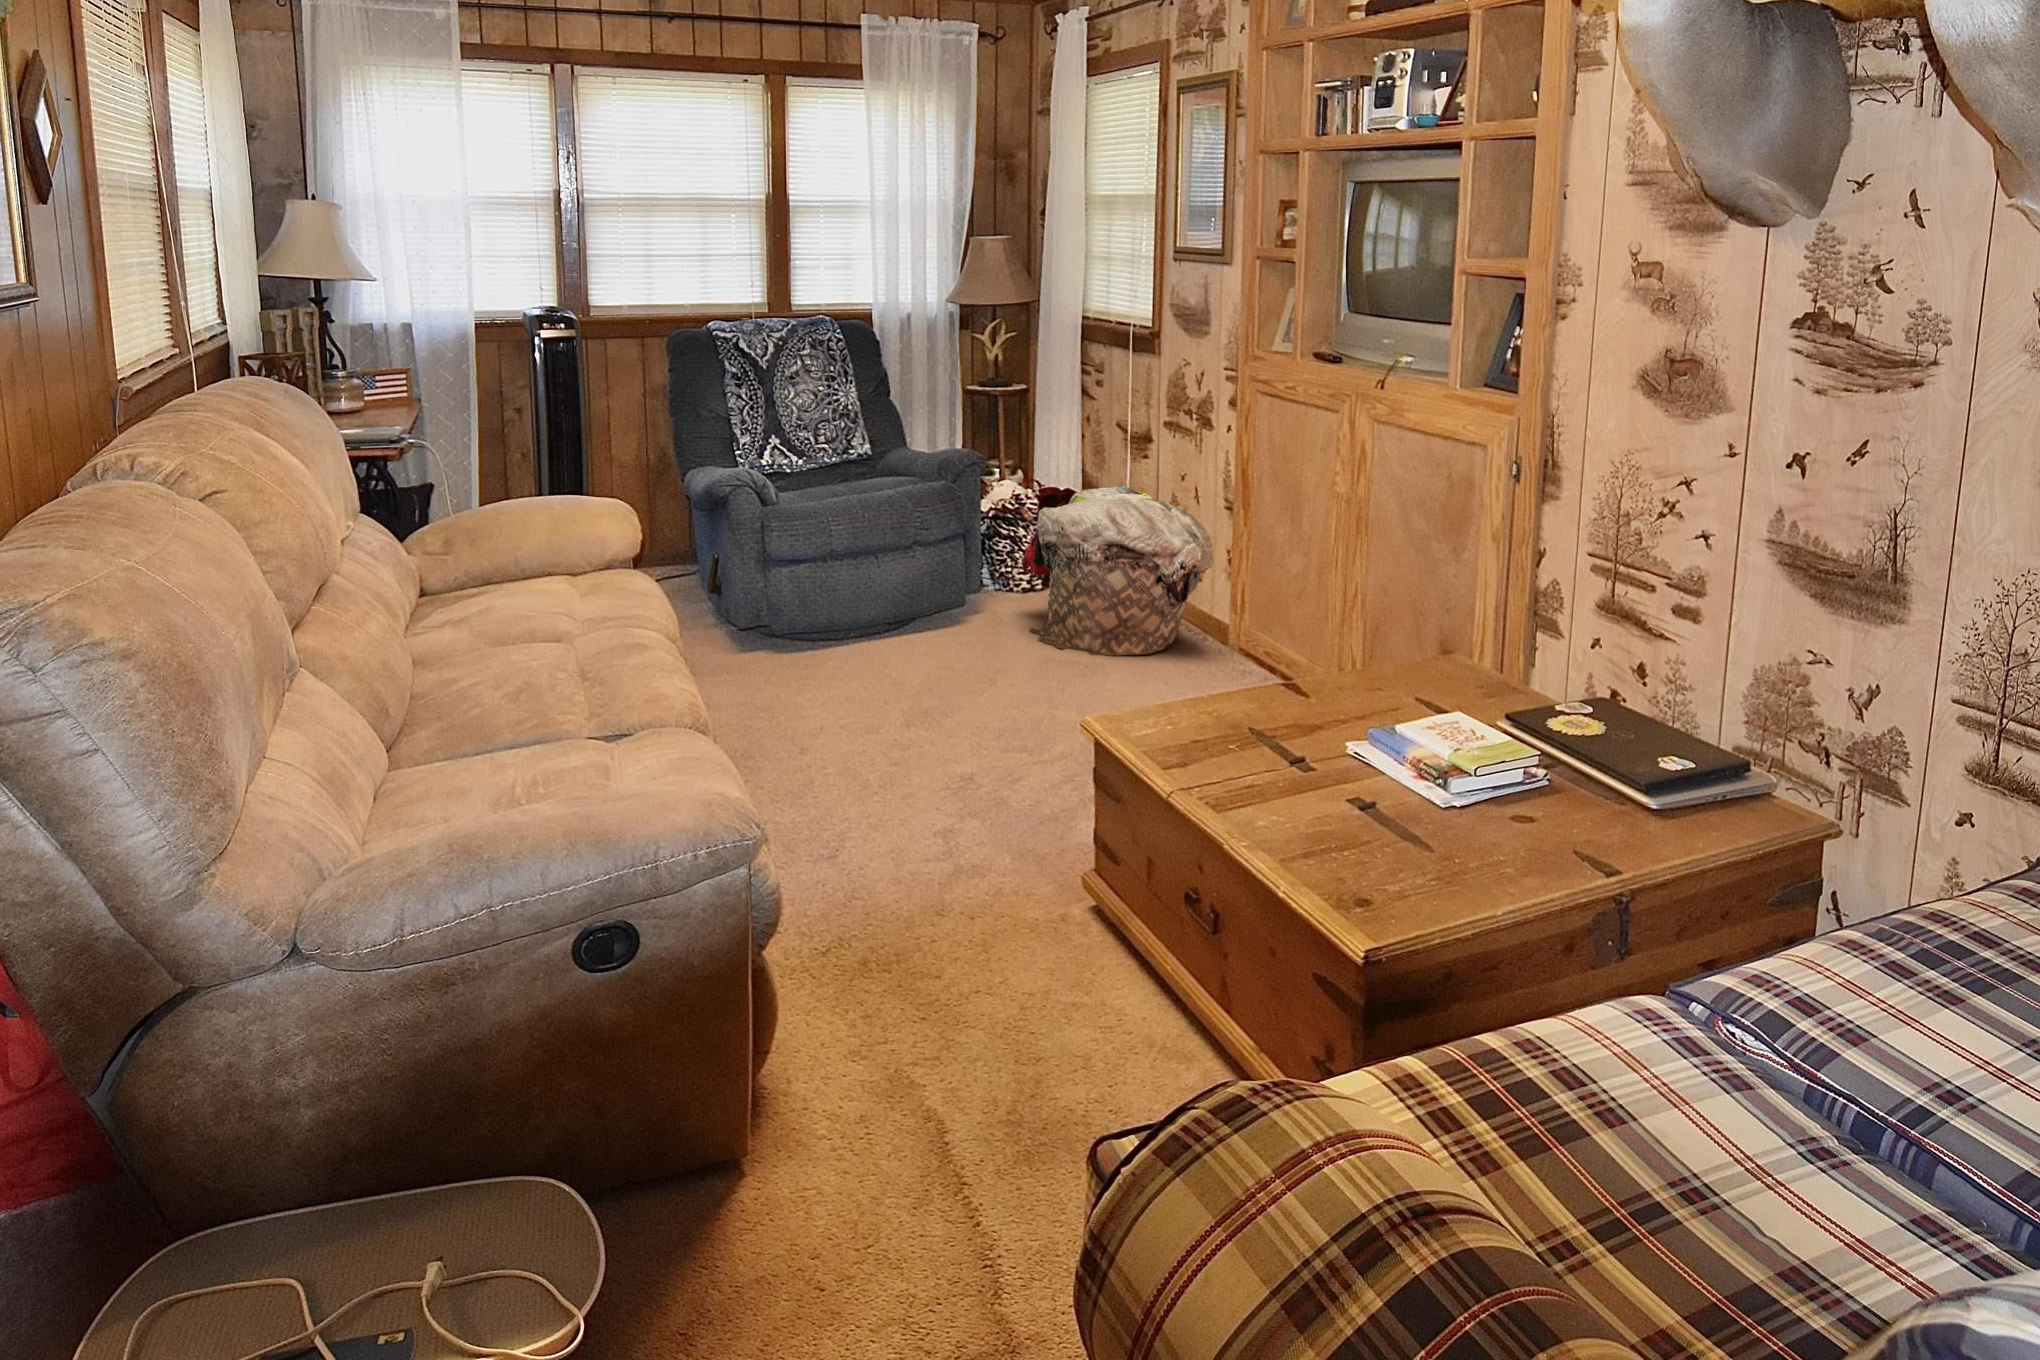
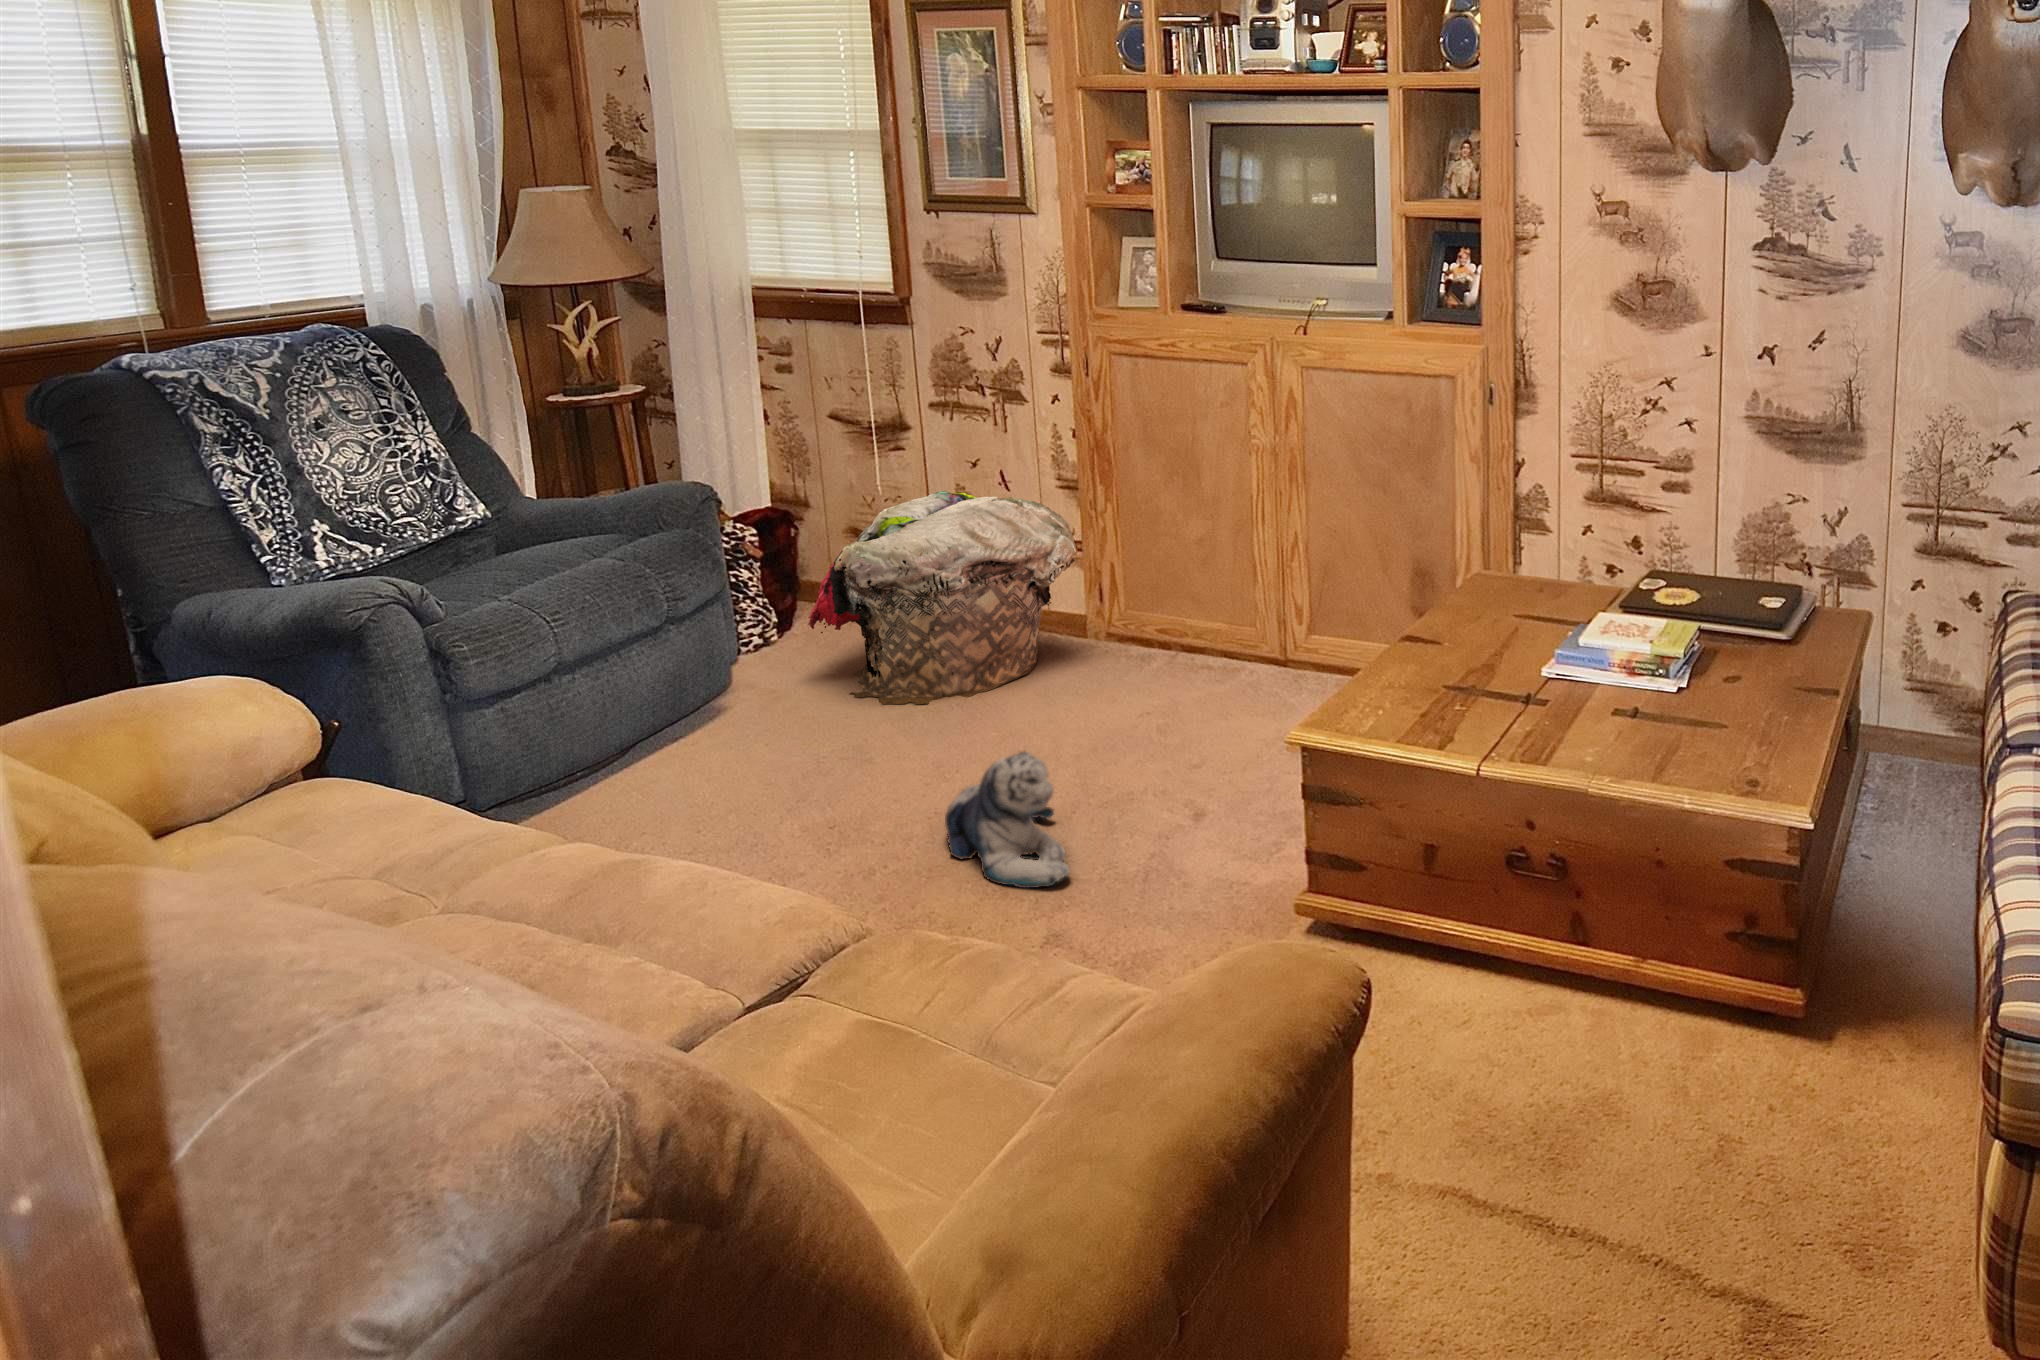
plush toy: none [949,663,1032,769] -> present [945,752,1069,888]

